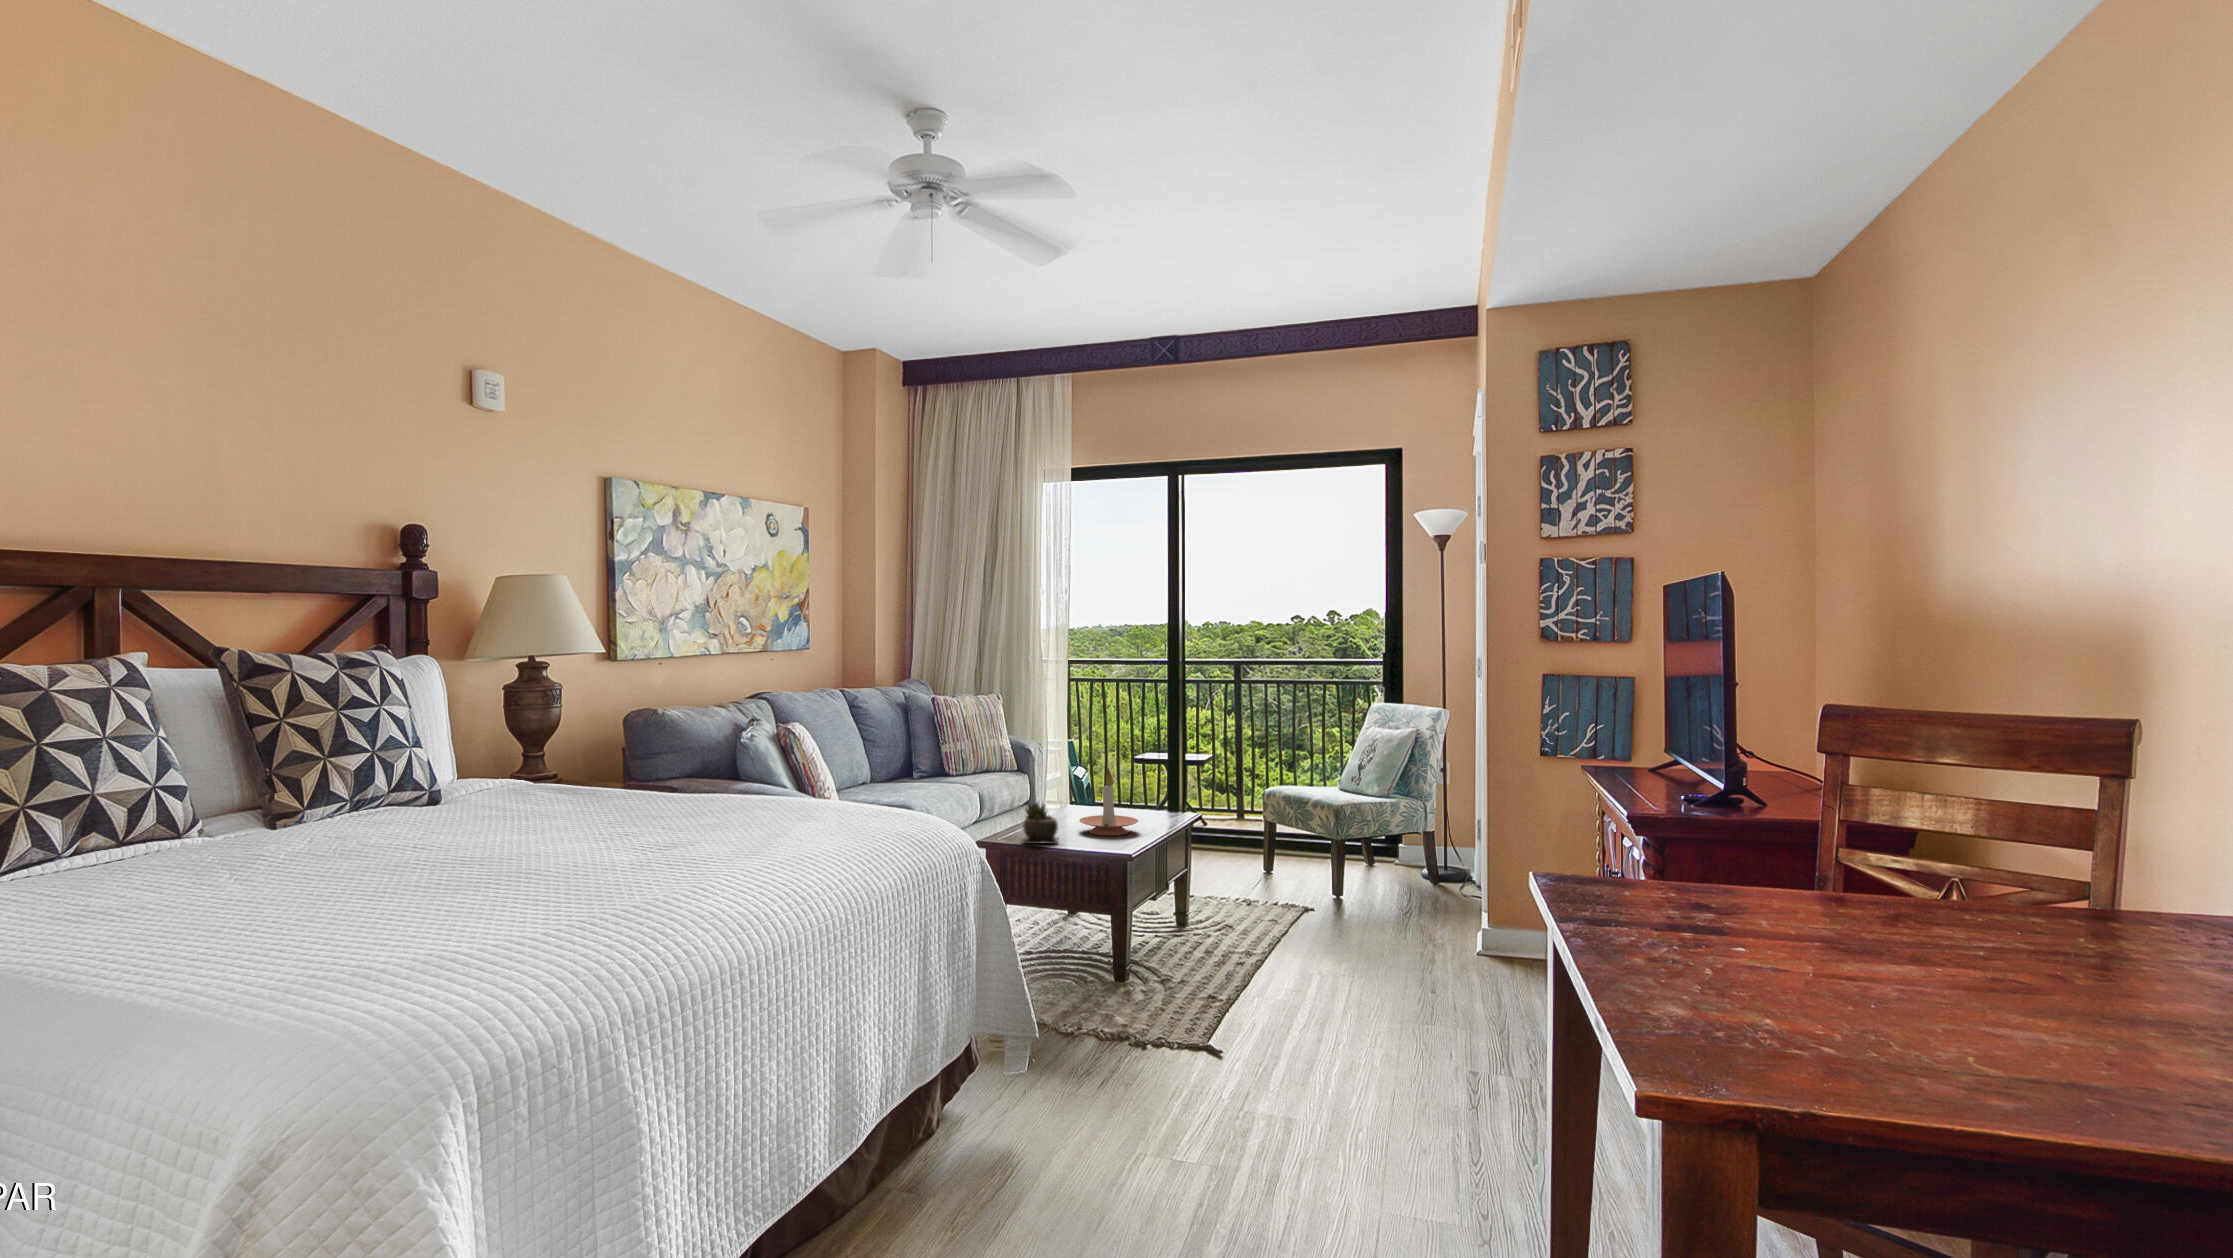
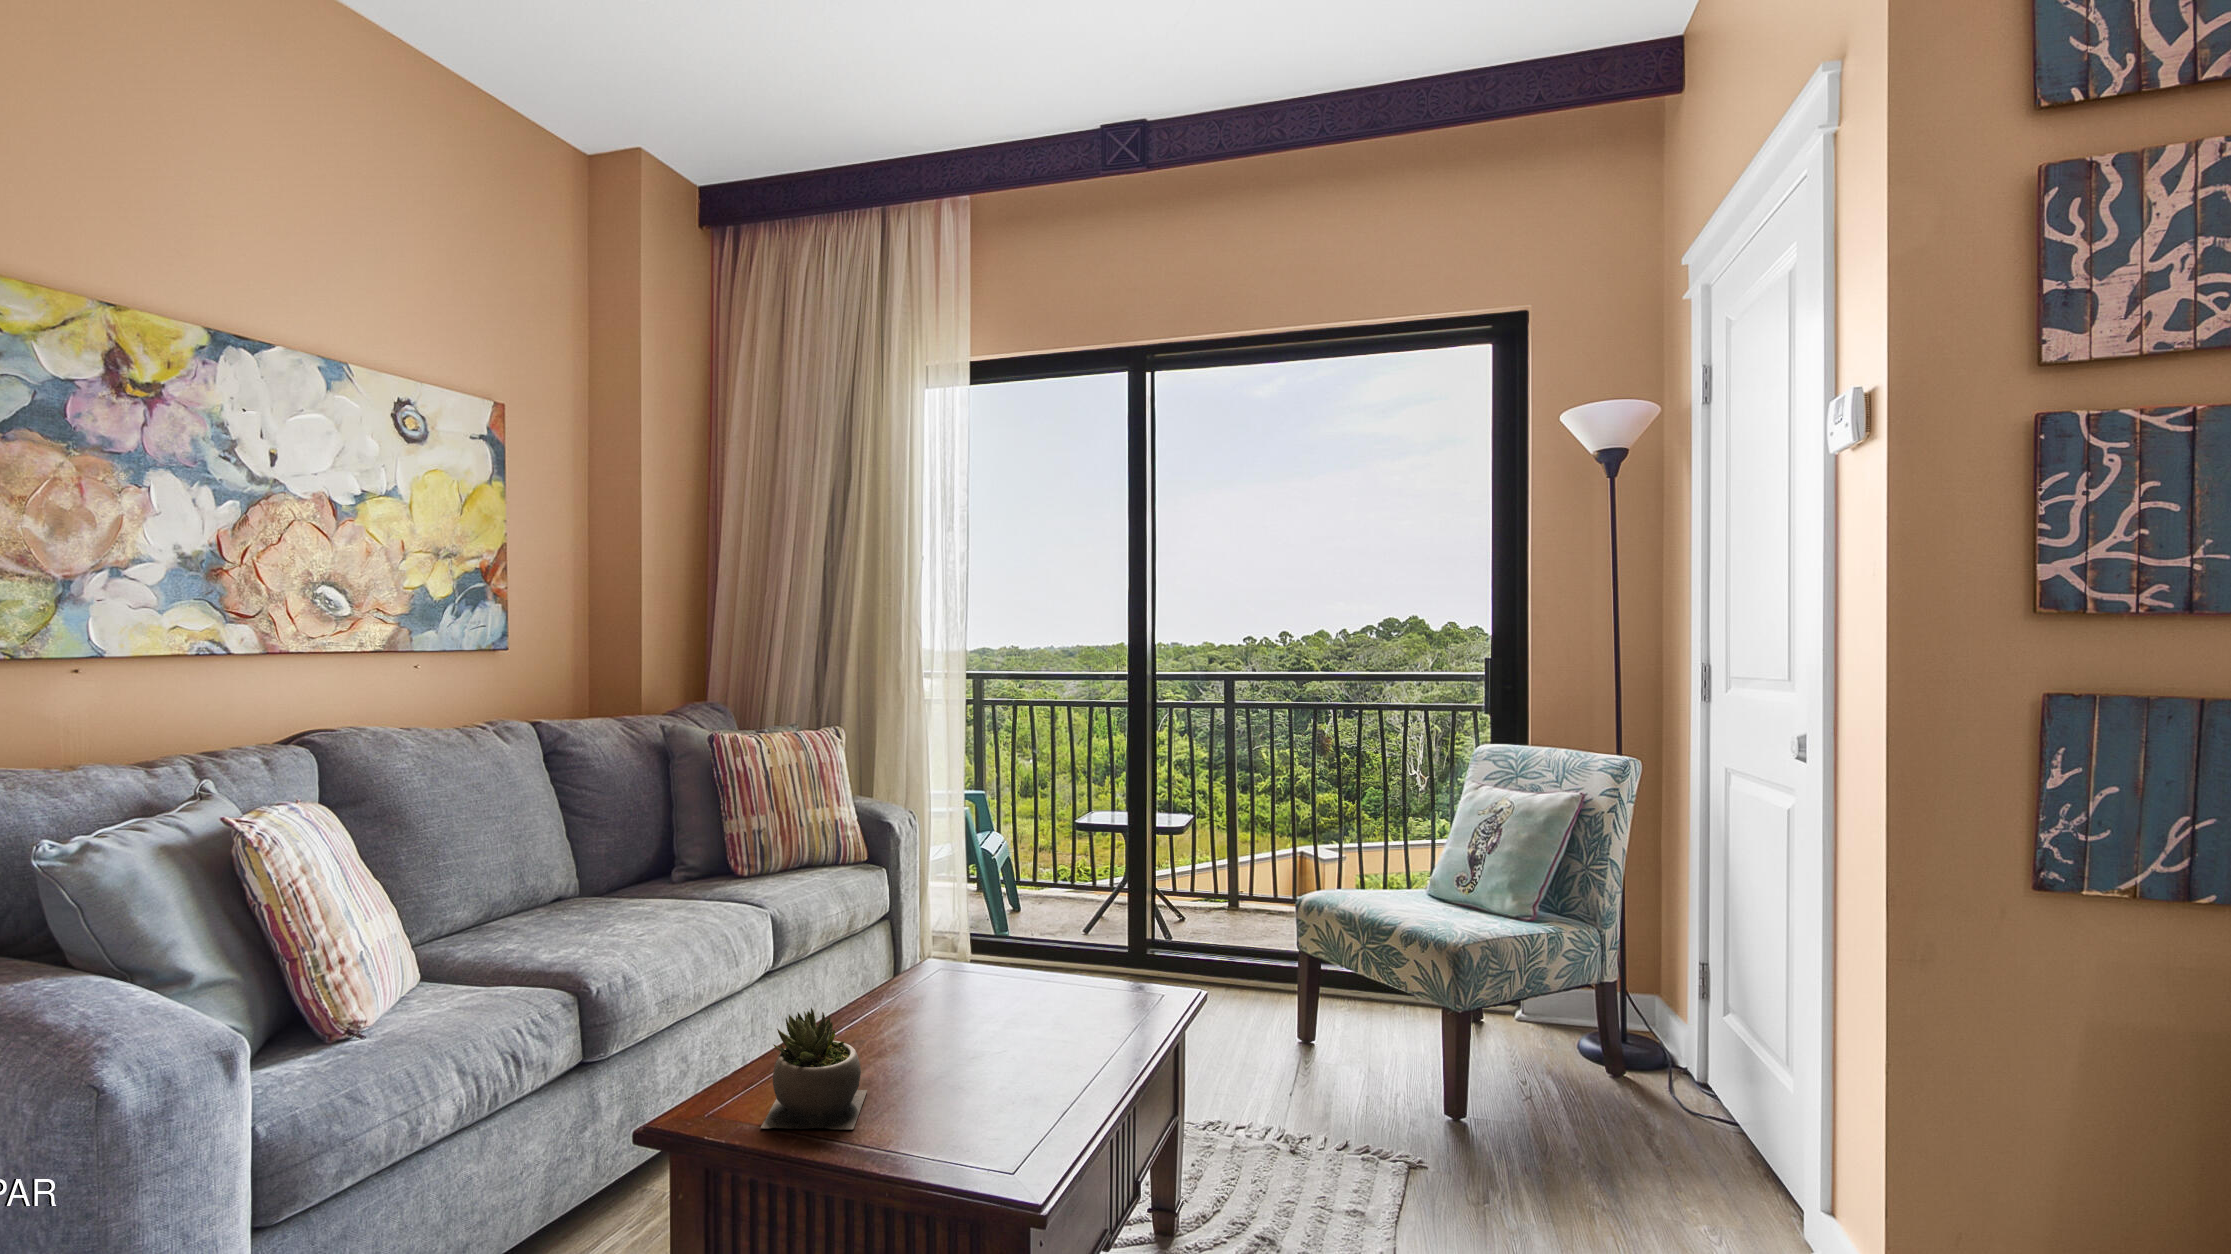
candle holder: present [1079,768,1138,835] -> none [925,911,1063,1078]

